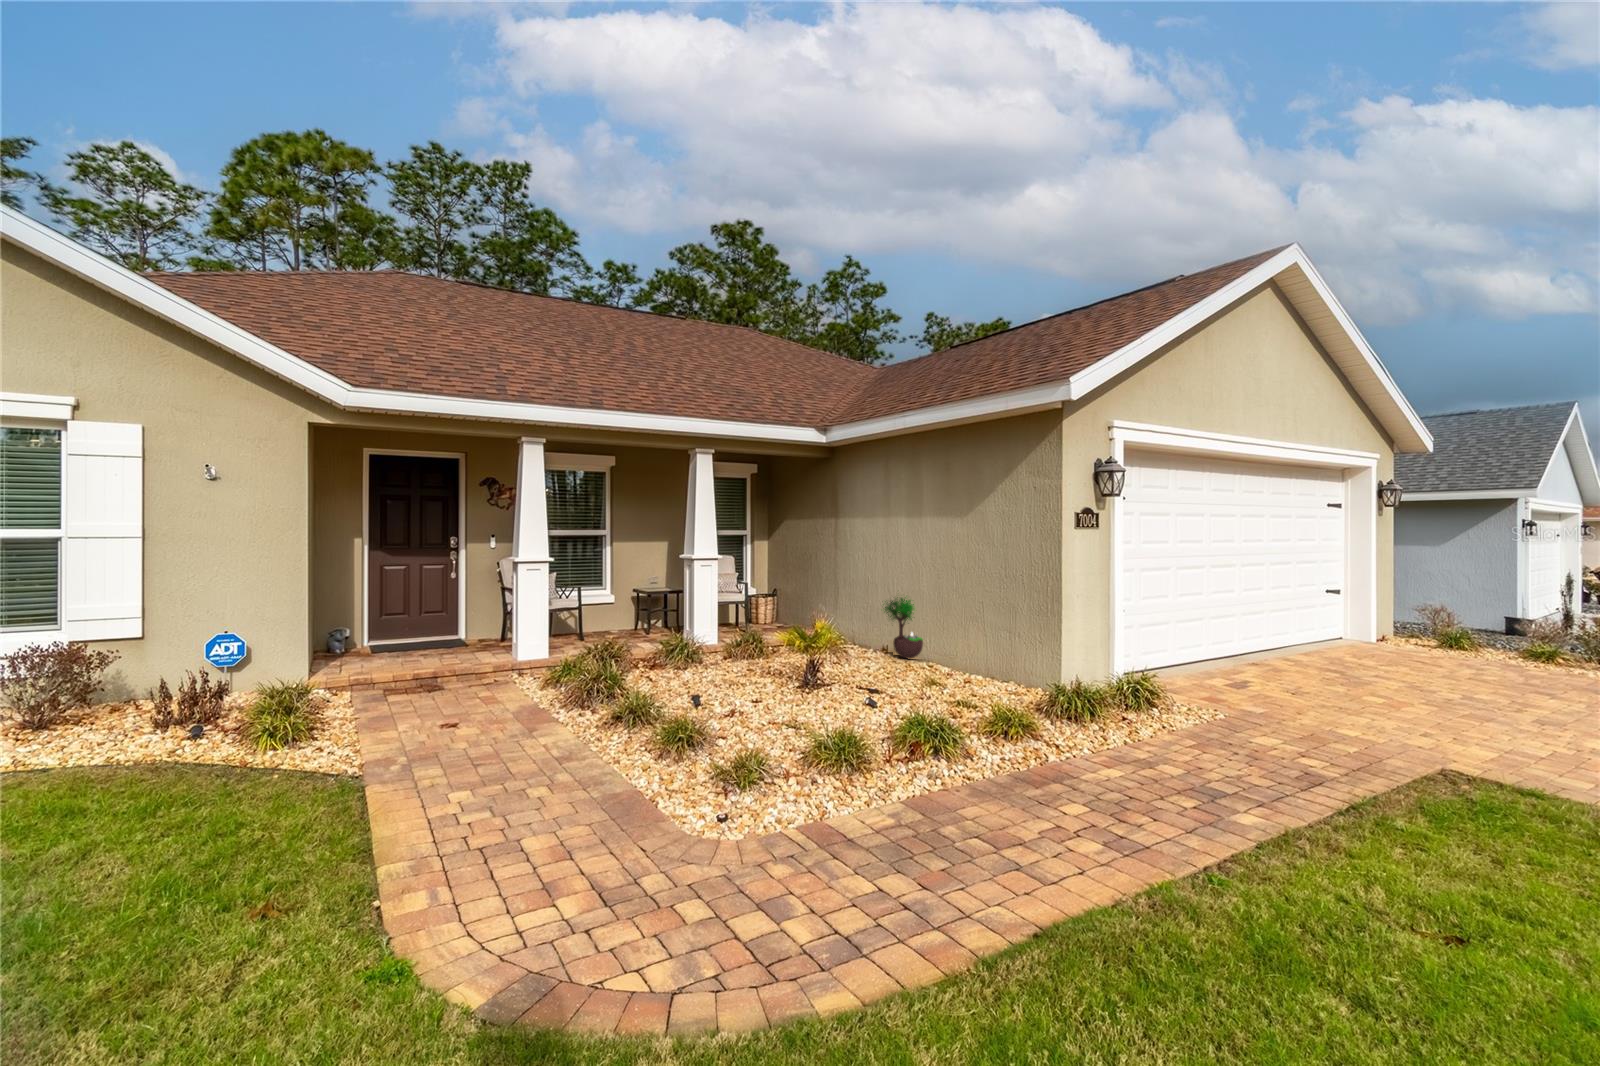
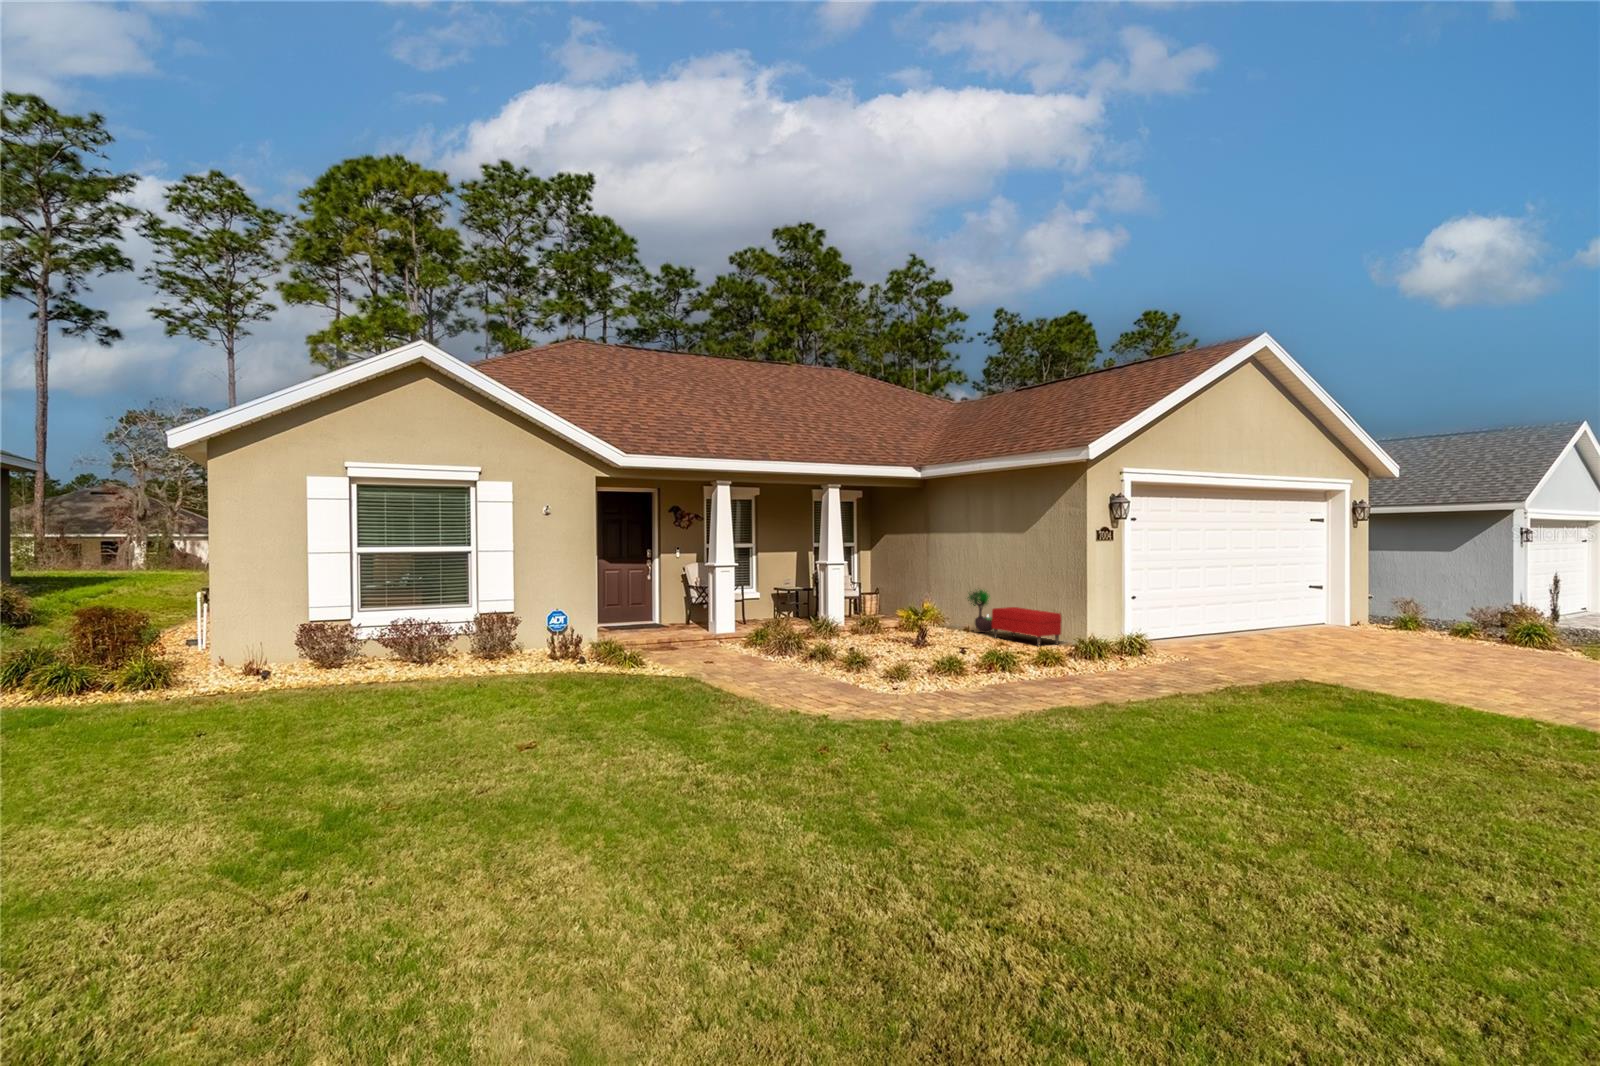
bench: none [916,623,1021,690] -> present [992,607,1062,646]

